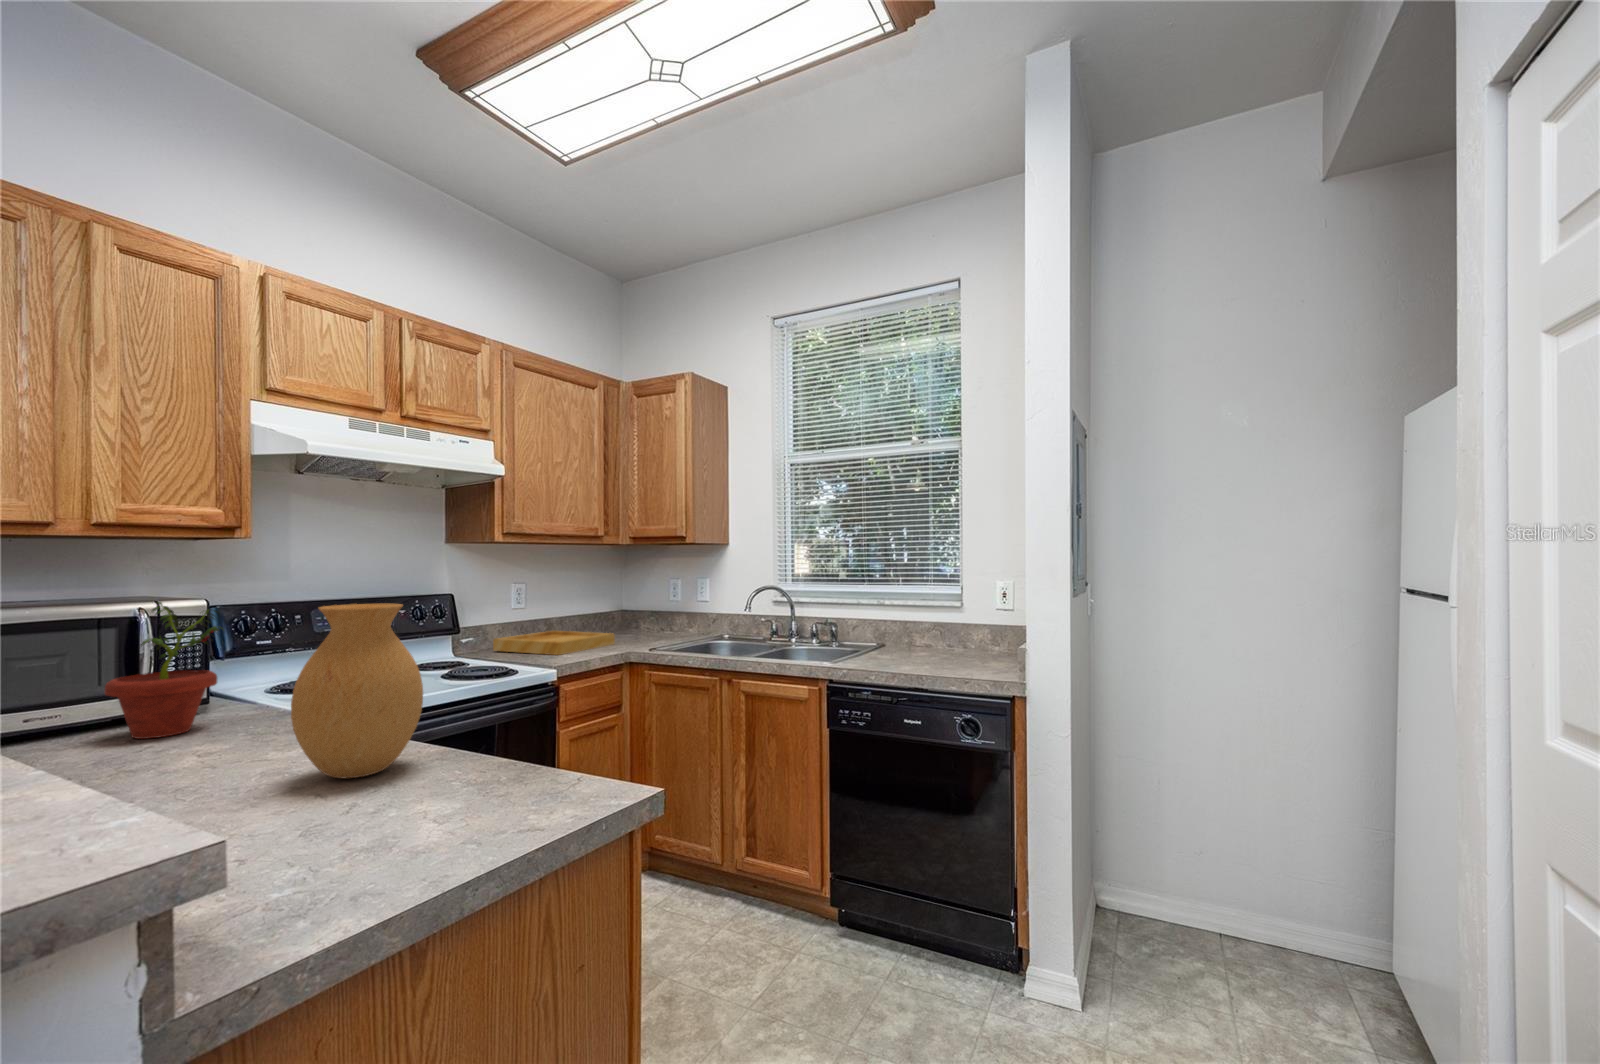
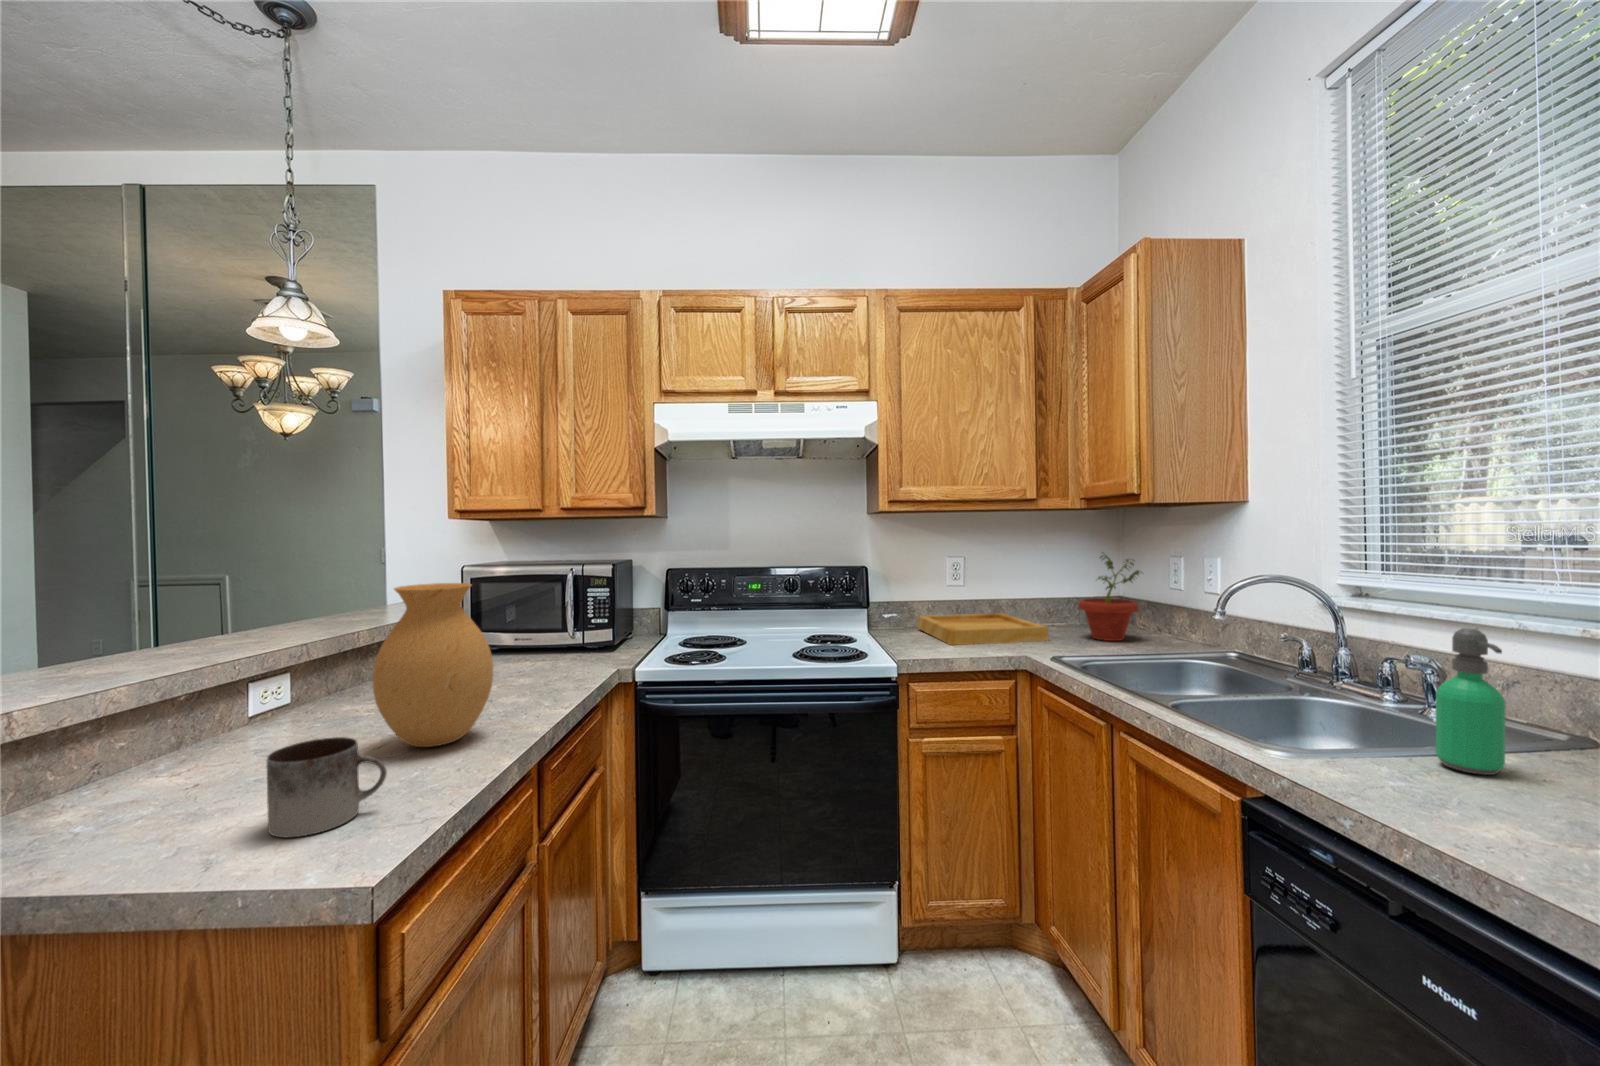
soap dispenser: none [867,596,890,654] -> present [1436,628,1506,775]
potted plant: present [105,602,223,739] -> present [1078,555,1140,641]
mug: none [454,727,524,810] -> present [267,737,387,837]

